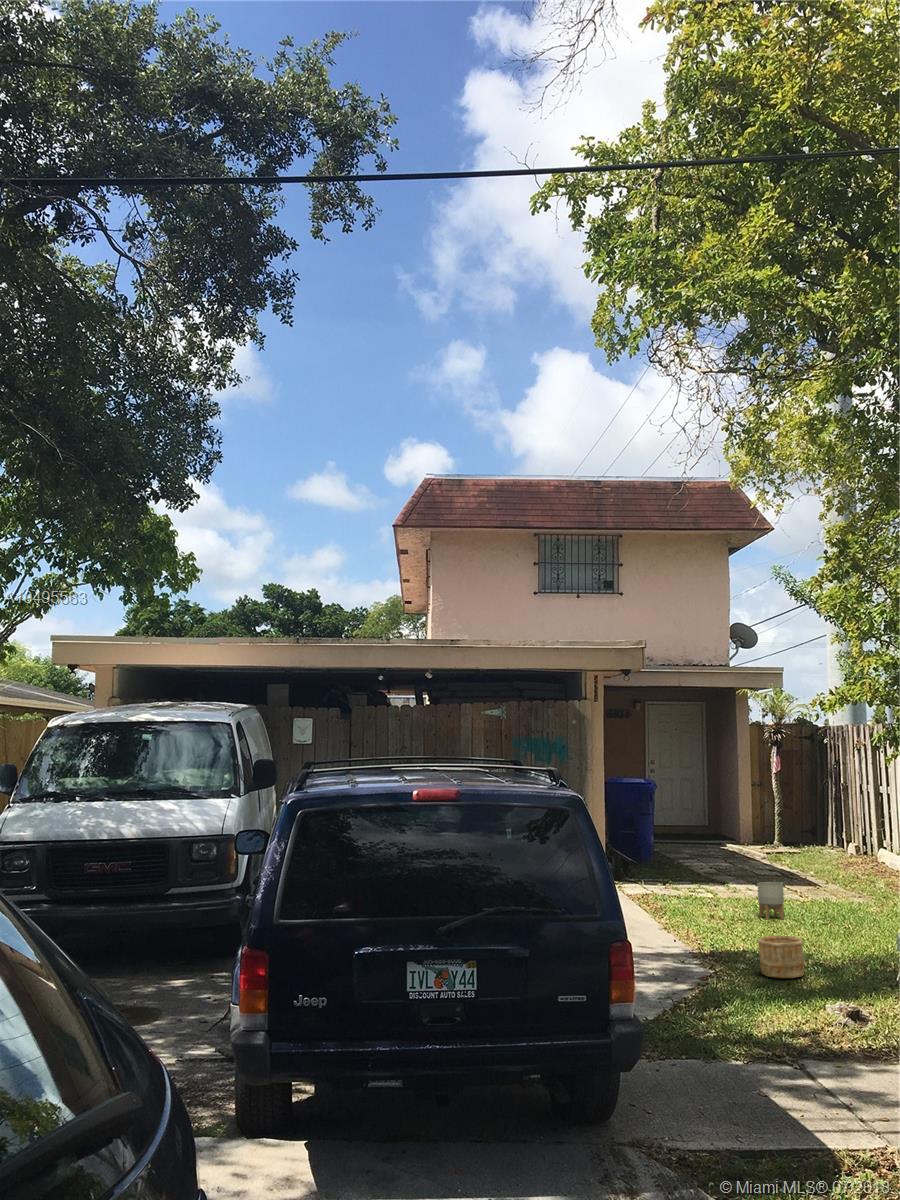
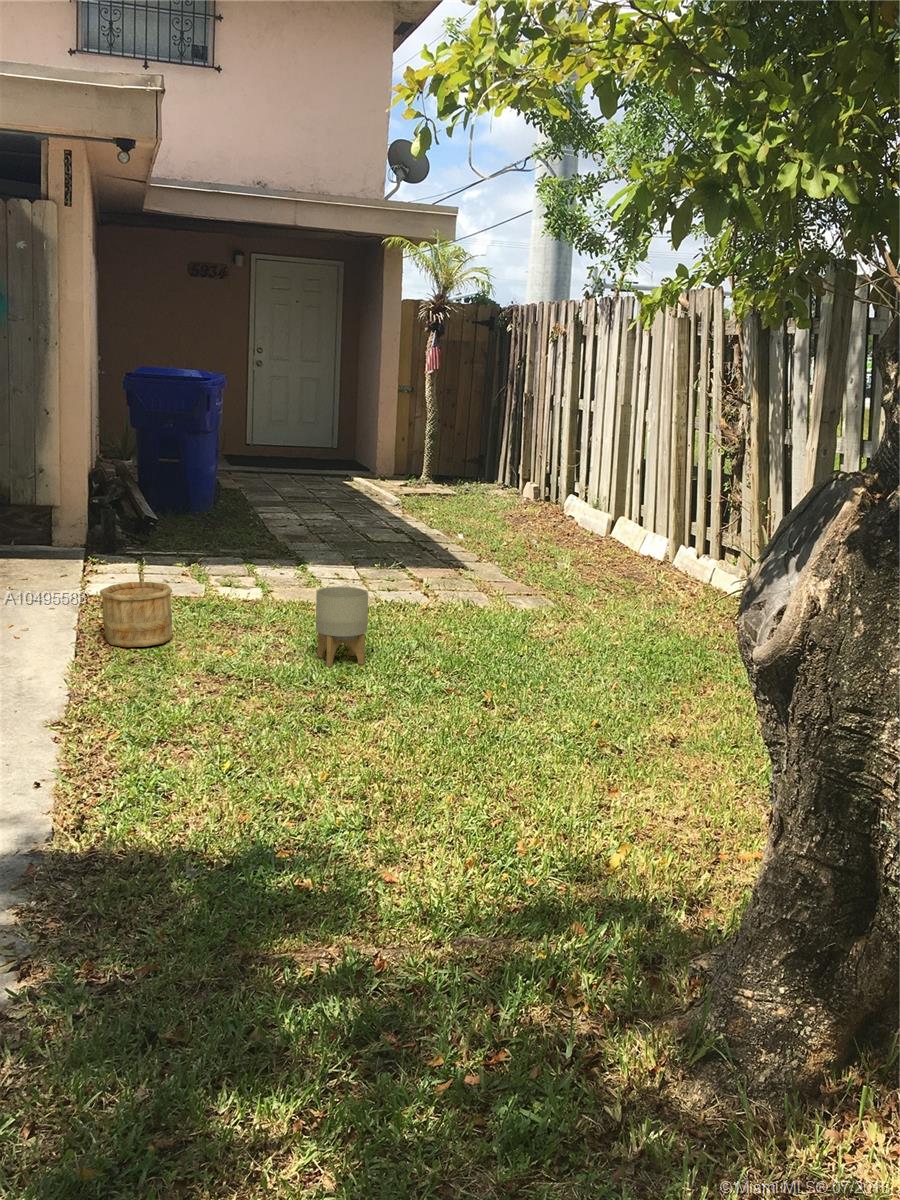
wooden bucket: present [757,936,804,978] -> present [100,582,172,647]

